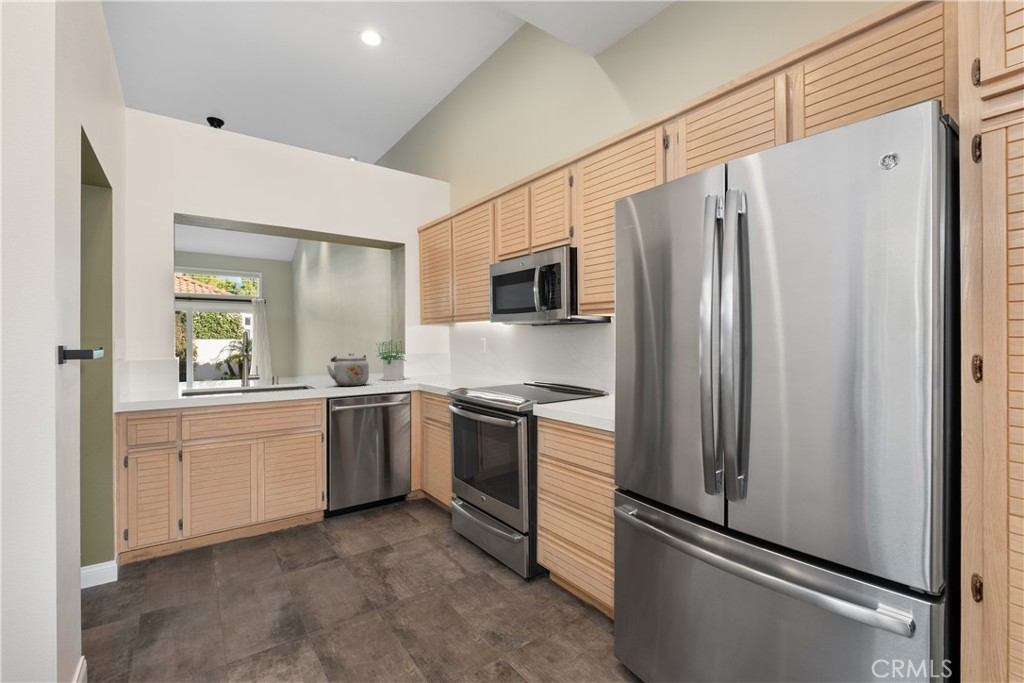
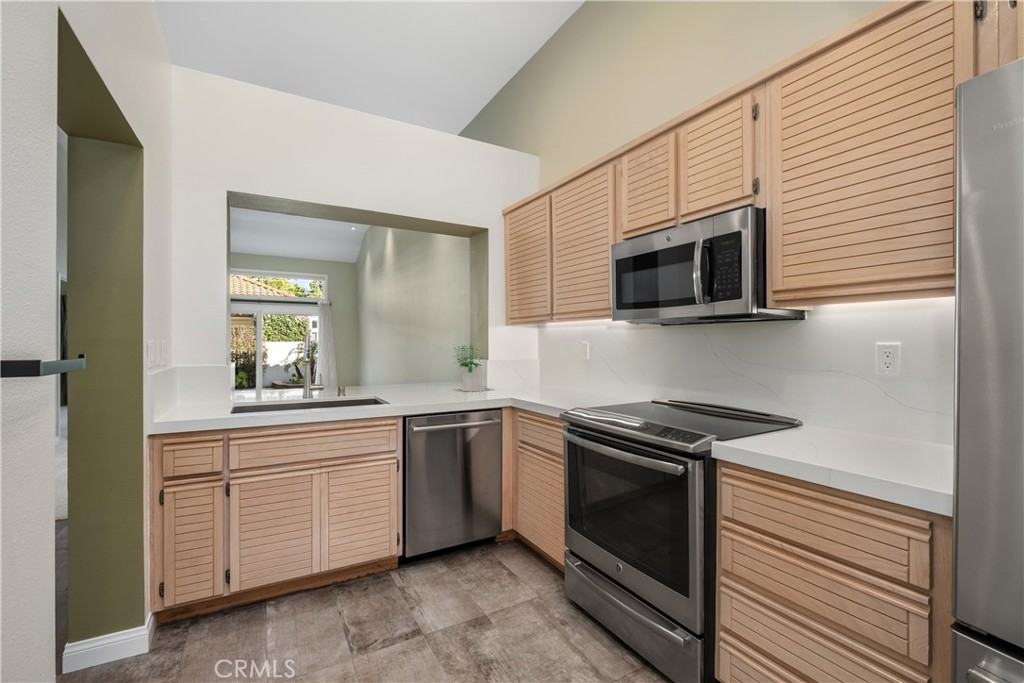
kettle: present [327,353,369,386] -> none [401,359,449,399]

